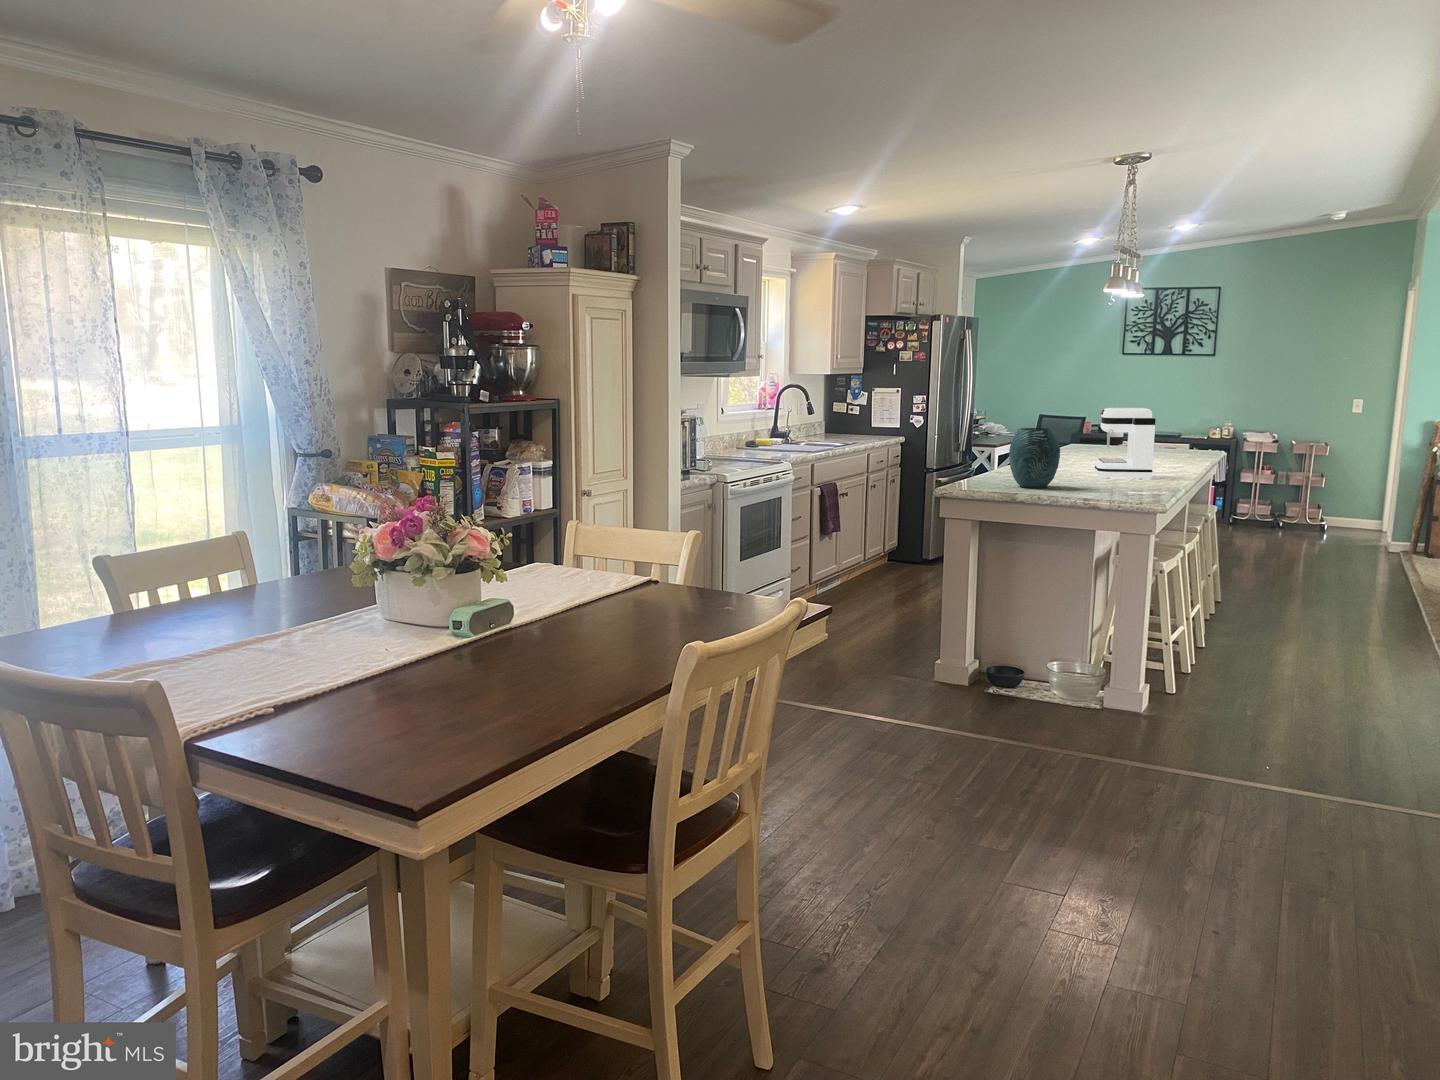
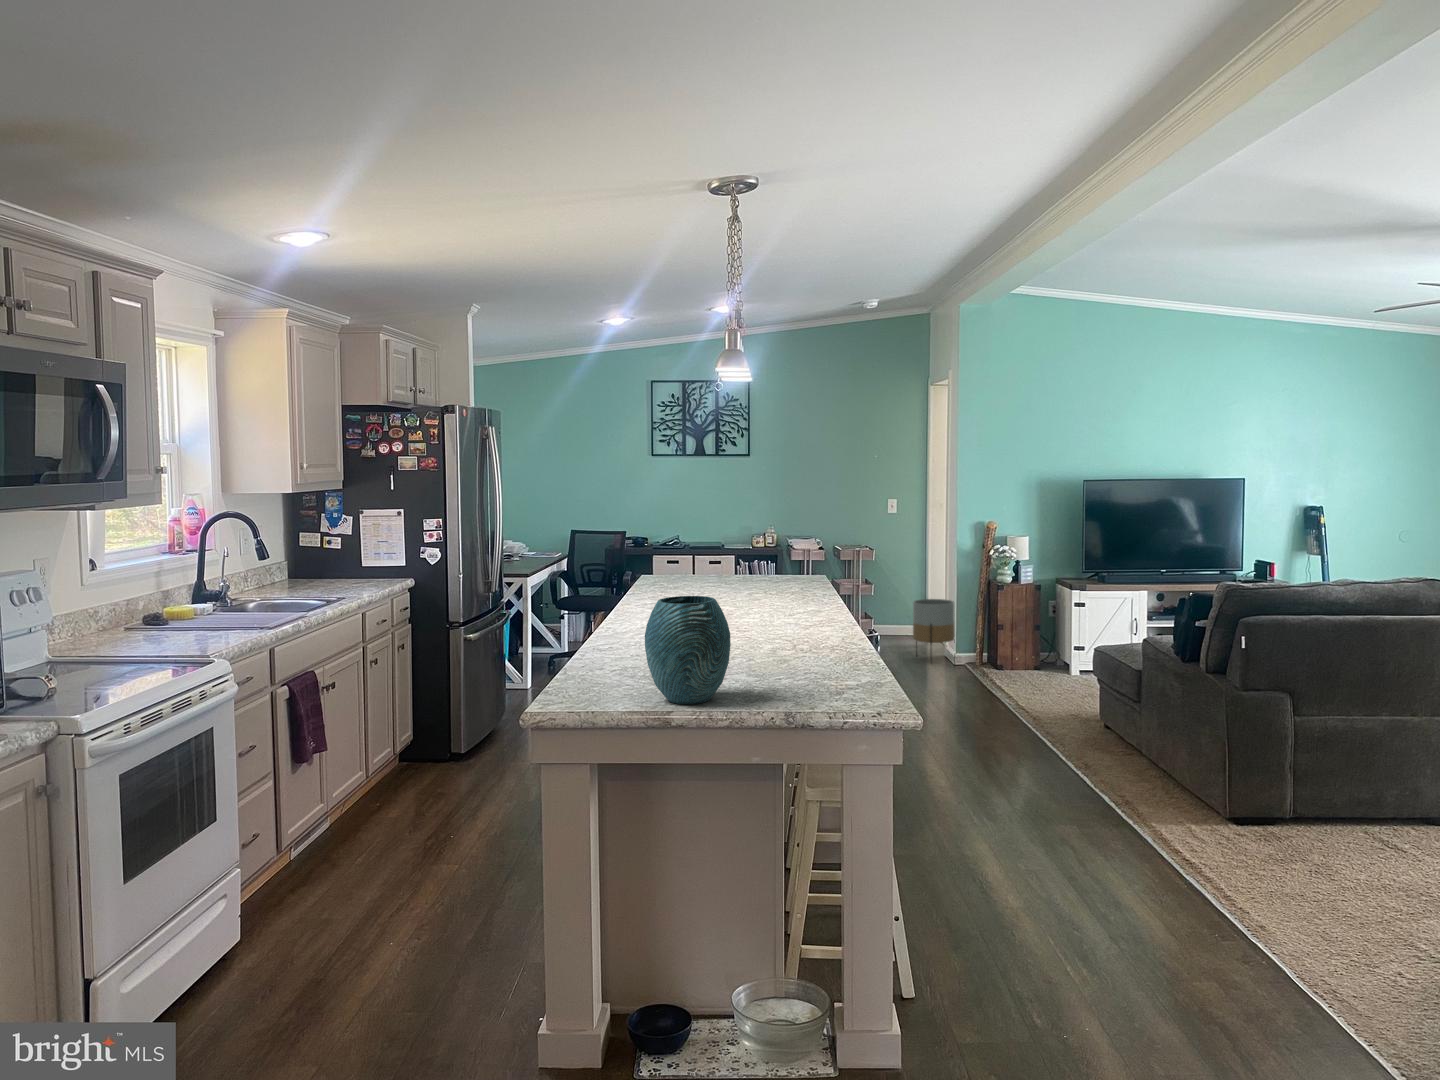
coffee maker: present [1079,408,1156,479] -> none [712,543,826,655]
planter: none [1357,492,1406,552] -> present [913,599,955,655]

